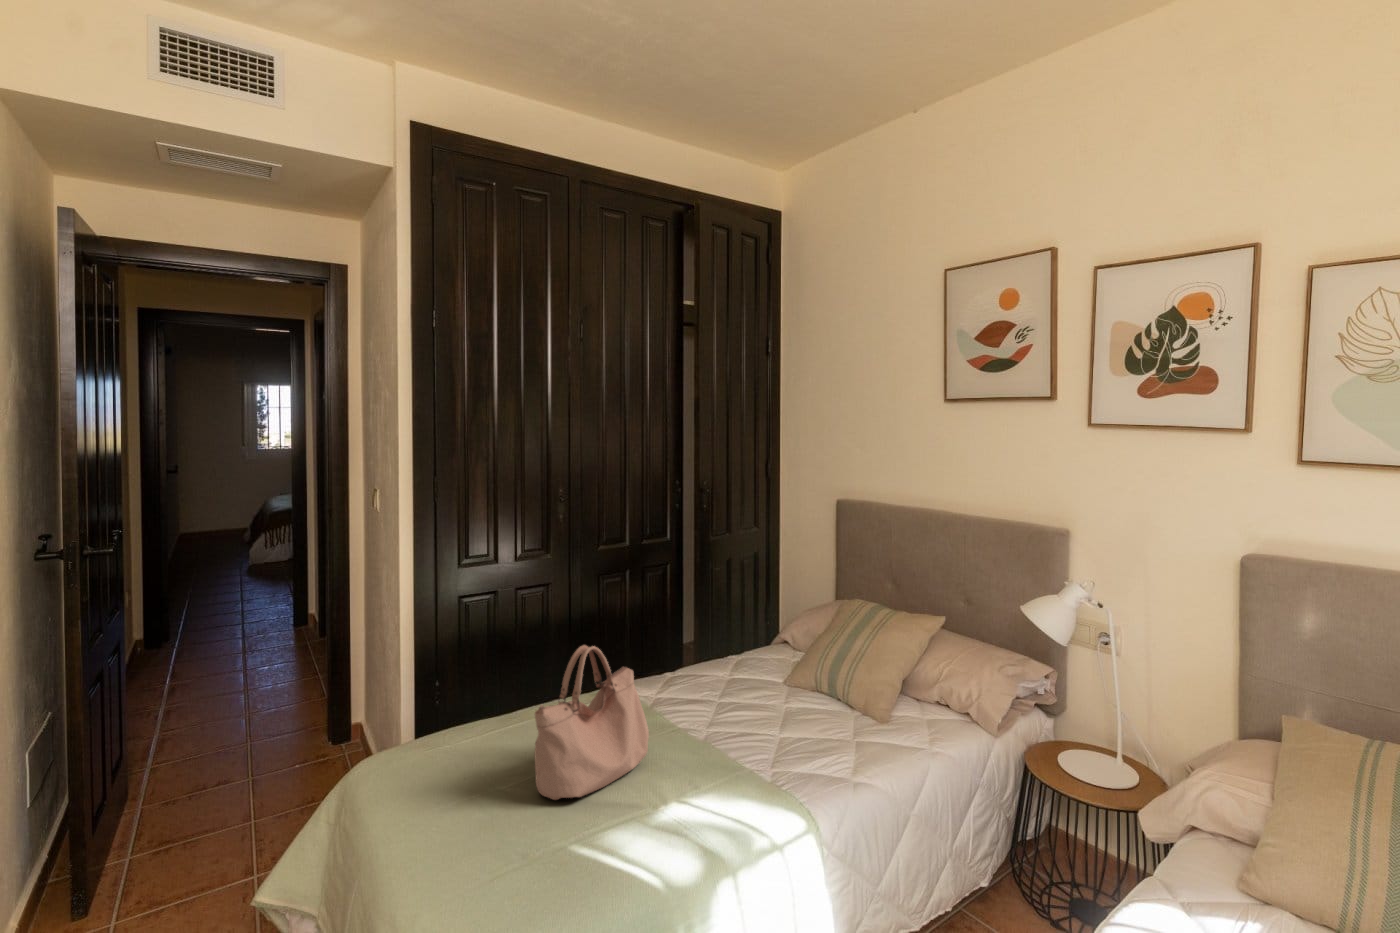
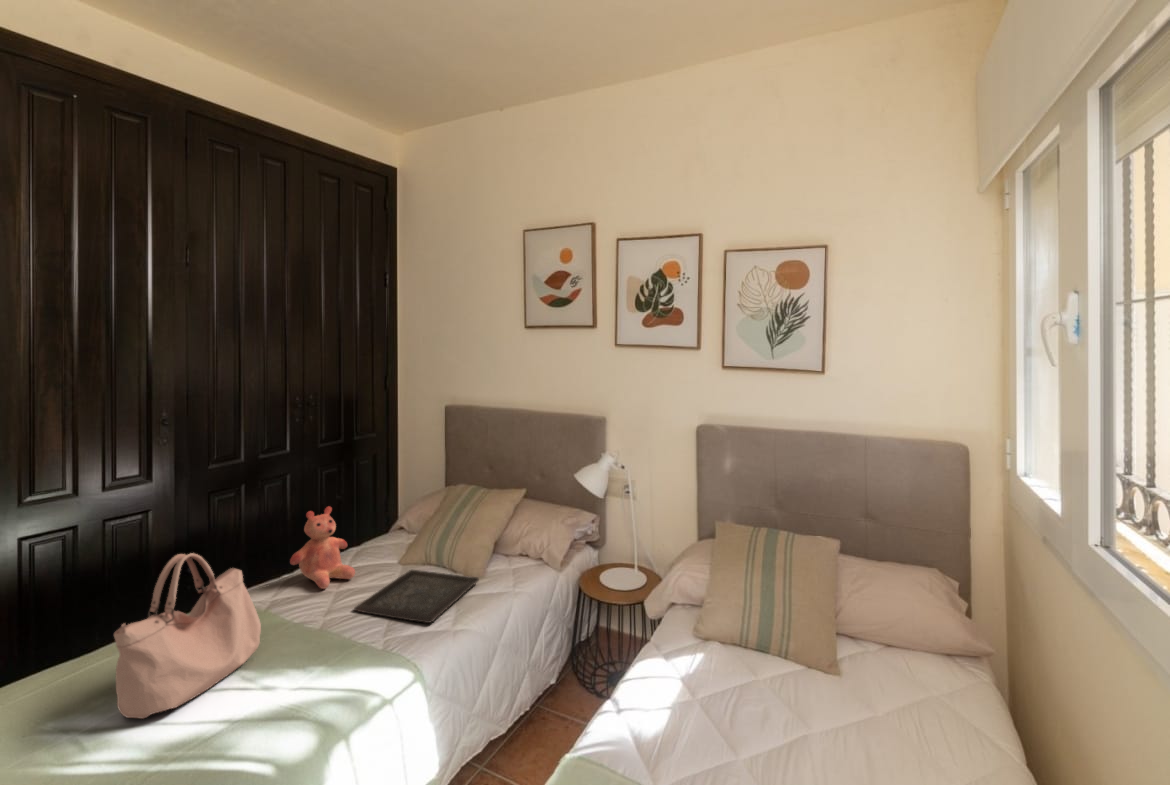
teddy bear: none [672,612,738,705] -> present [290,507,355,589]
tray: none [737,700,883,769] -> present [354,570,479,623]

